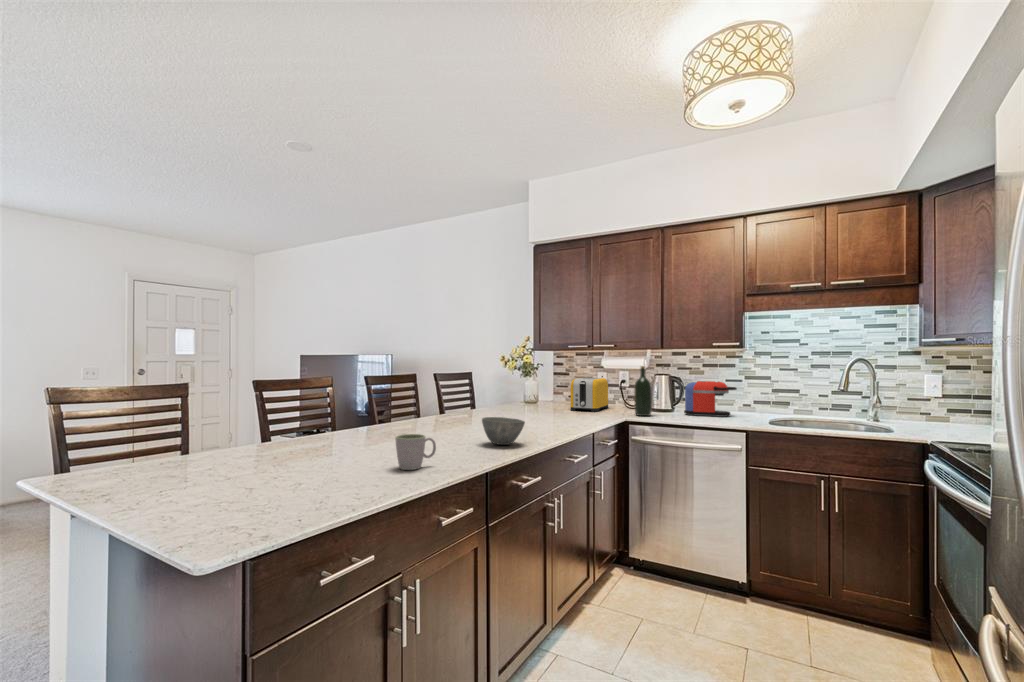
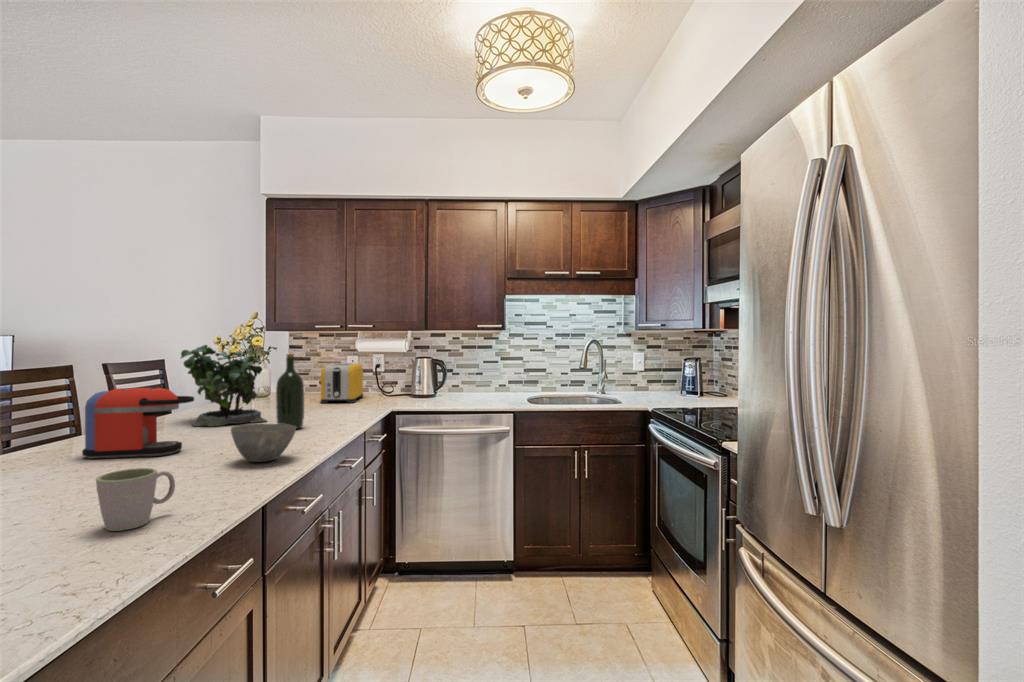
potted plant: none [468,357,523,420] -> present [181,341,266,426]
wine bottle: present [634,366,652,416] -> present [276,354,304,429]
coffee maker: present [684,381,737,417] -> present [82,388,194,458]

